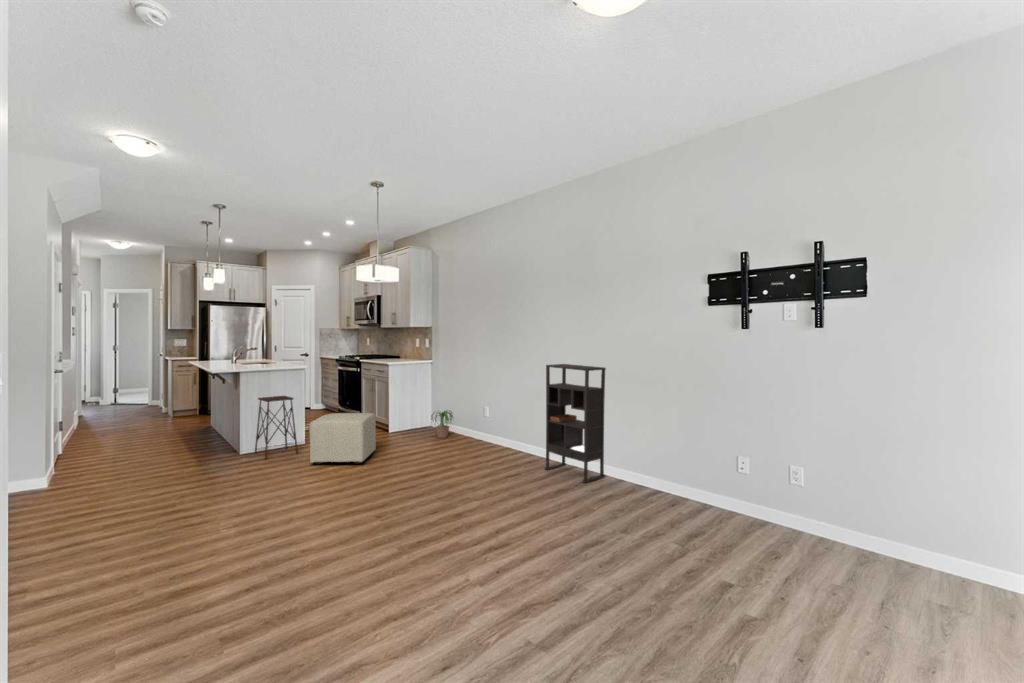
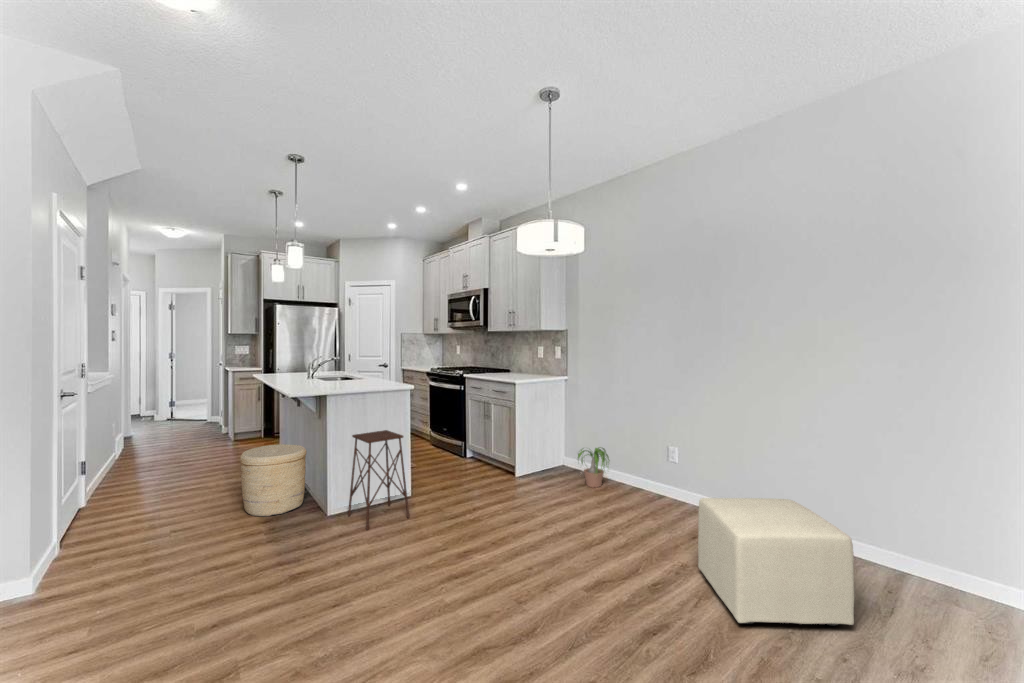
bookshelf: present [544,364,606,483] -> none [828,391,970,615]
woven basket: none [176,408,227,455] -> present [240,444,307,516]
ottoman: present [309,413,376,464] -> present [698,498,854,626]

